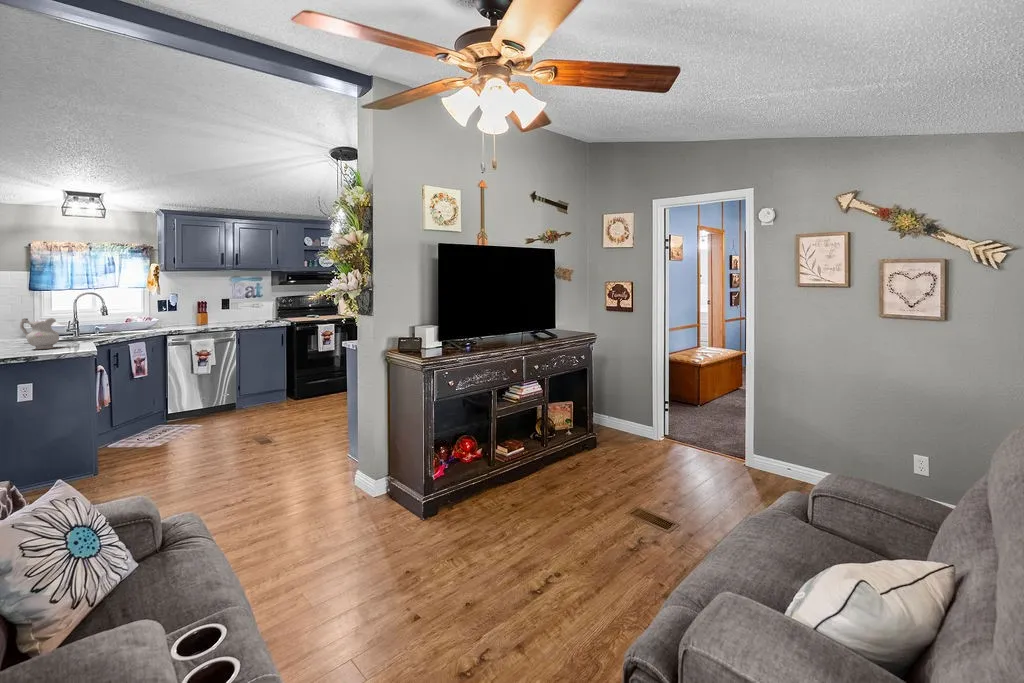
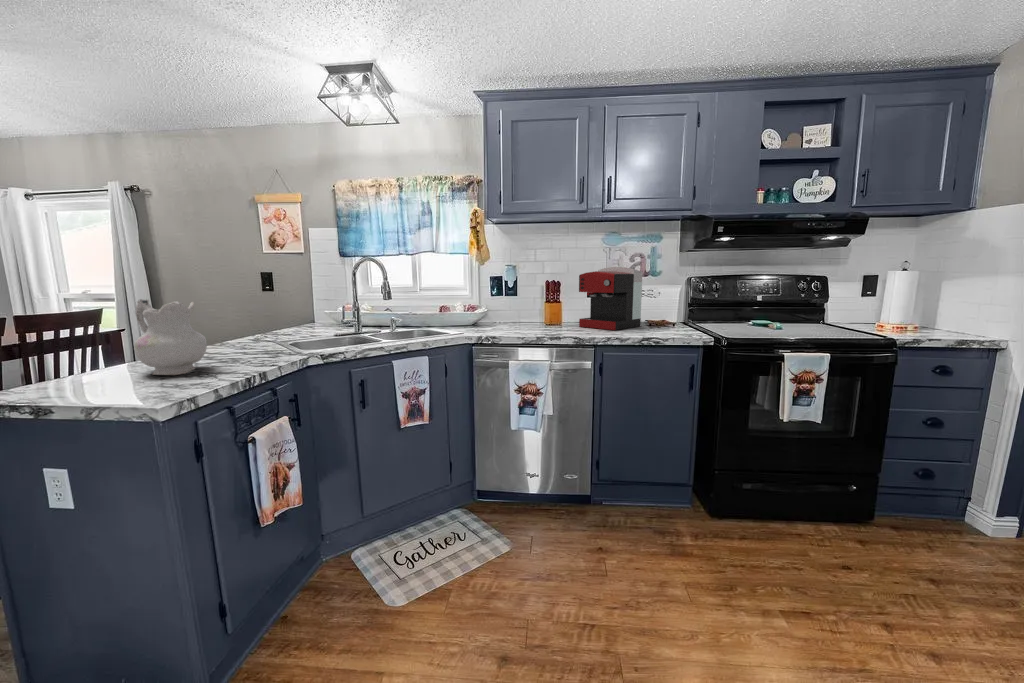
coffee maker: none [219,294,255,324] -> present [579,267,642,330]

